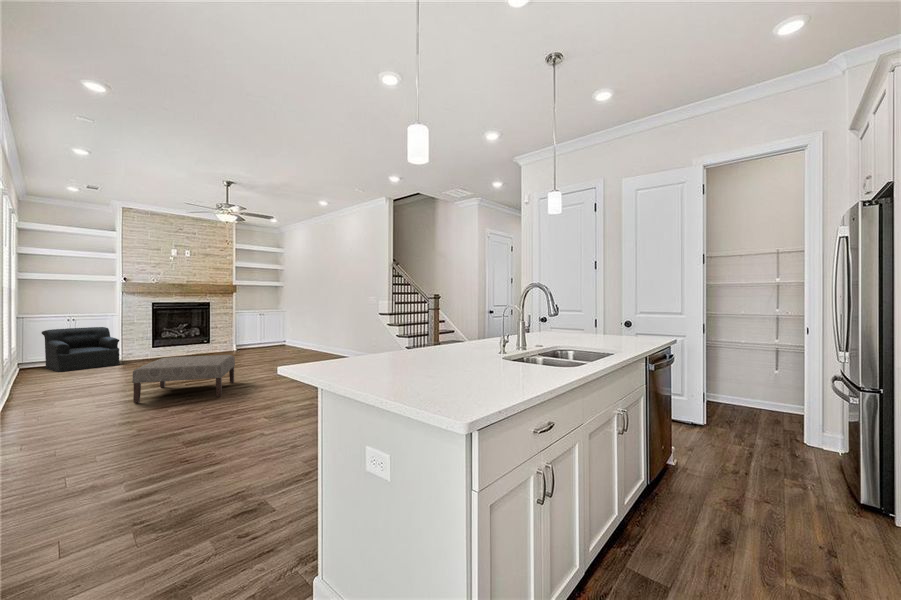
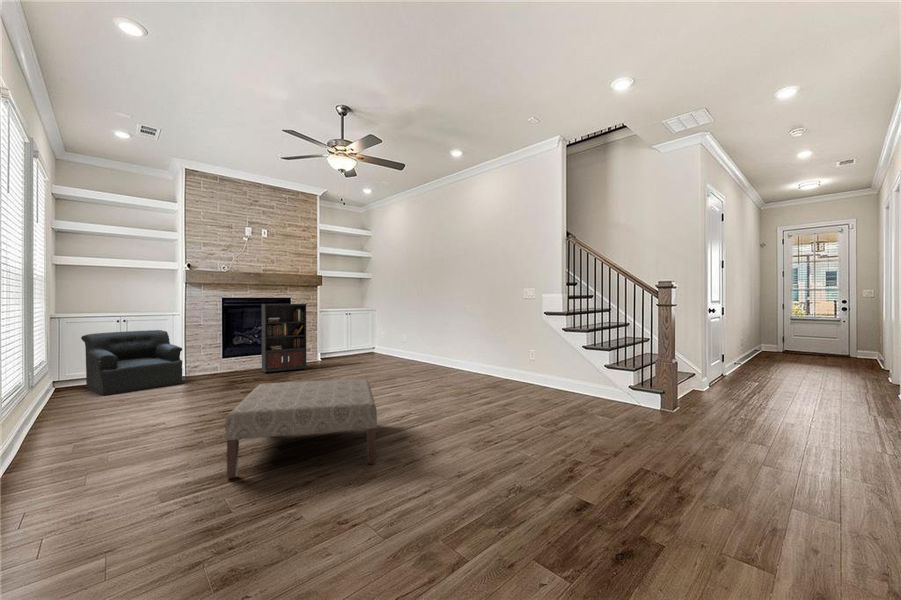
bookcase: none [184,307,224,358] -> present [262,304,309,373]

